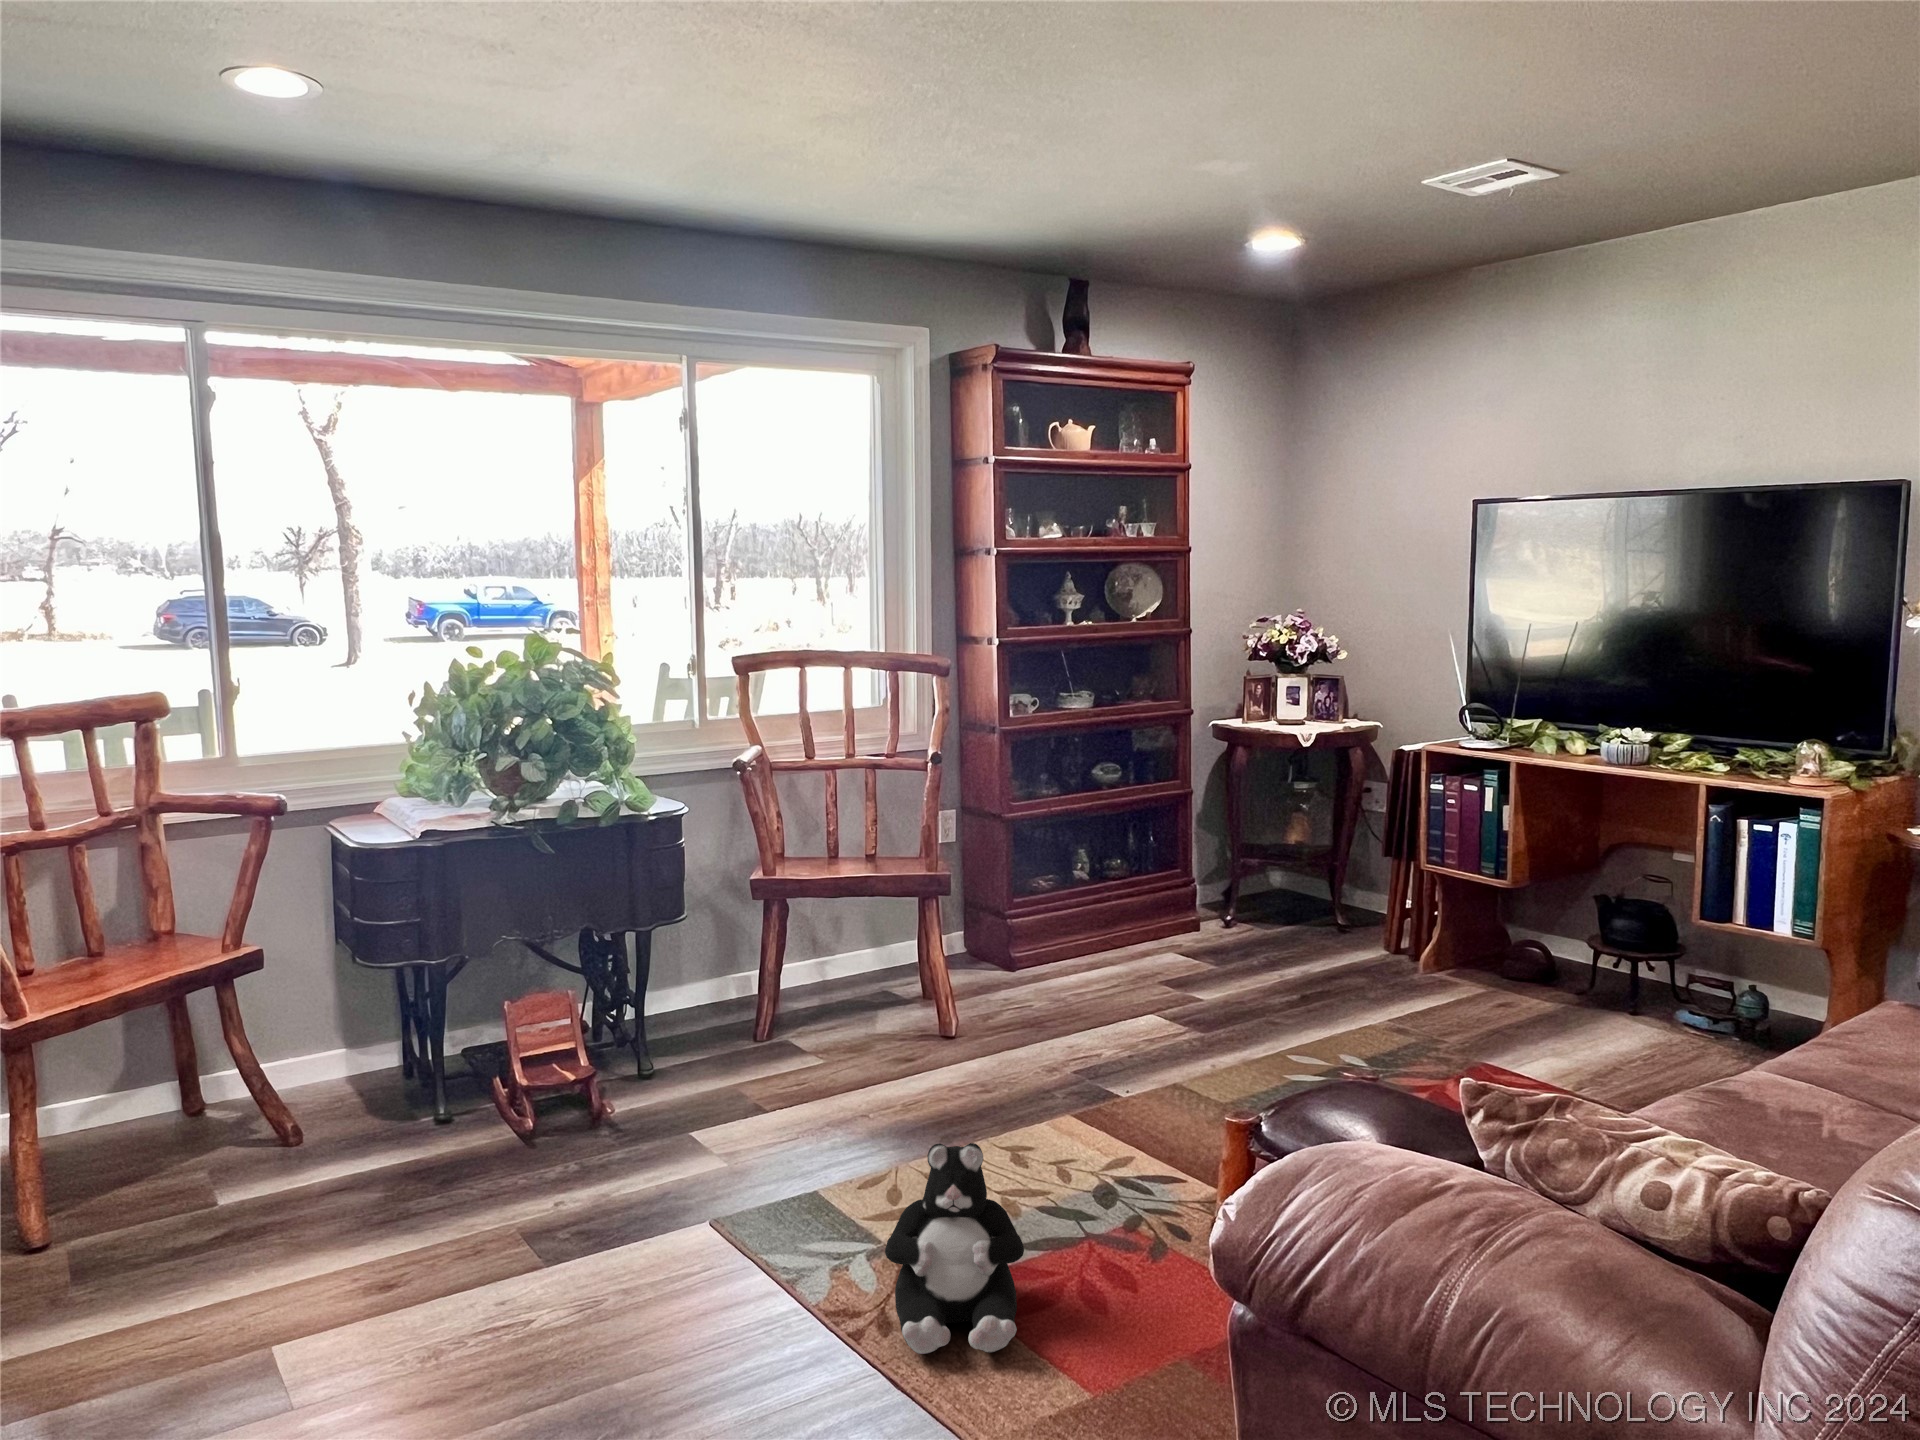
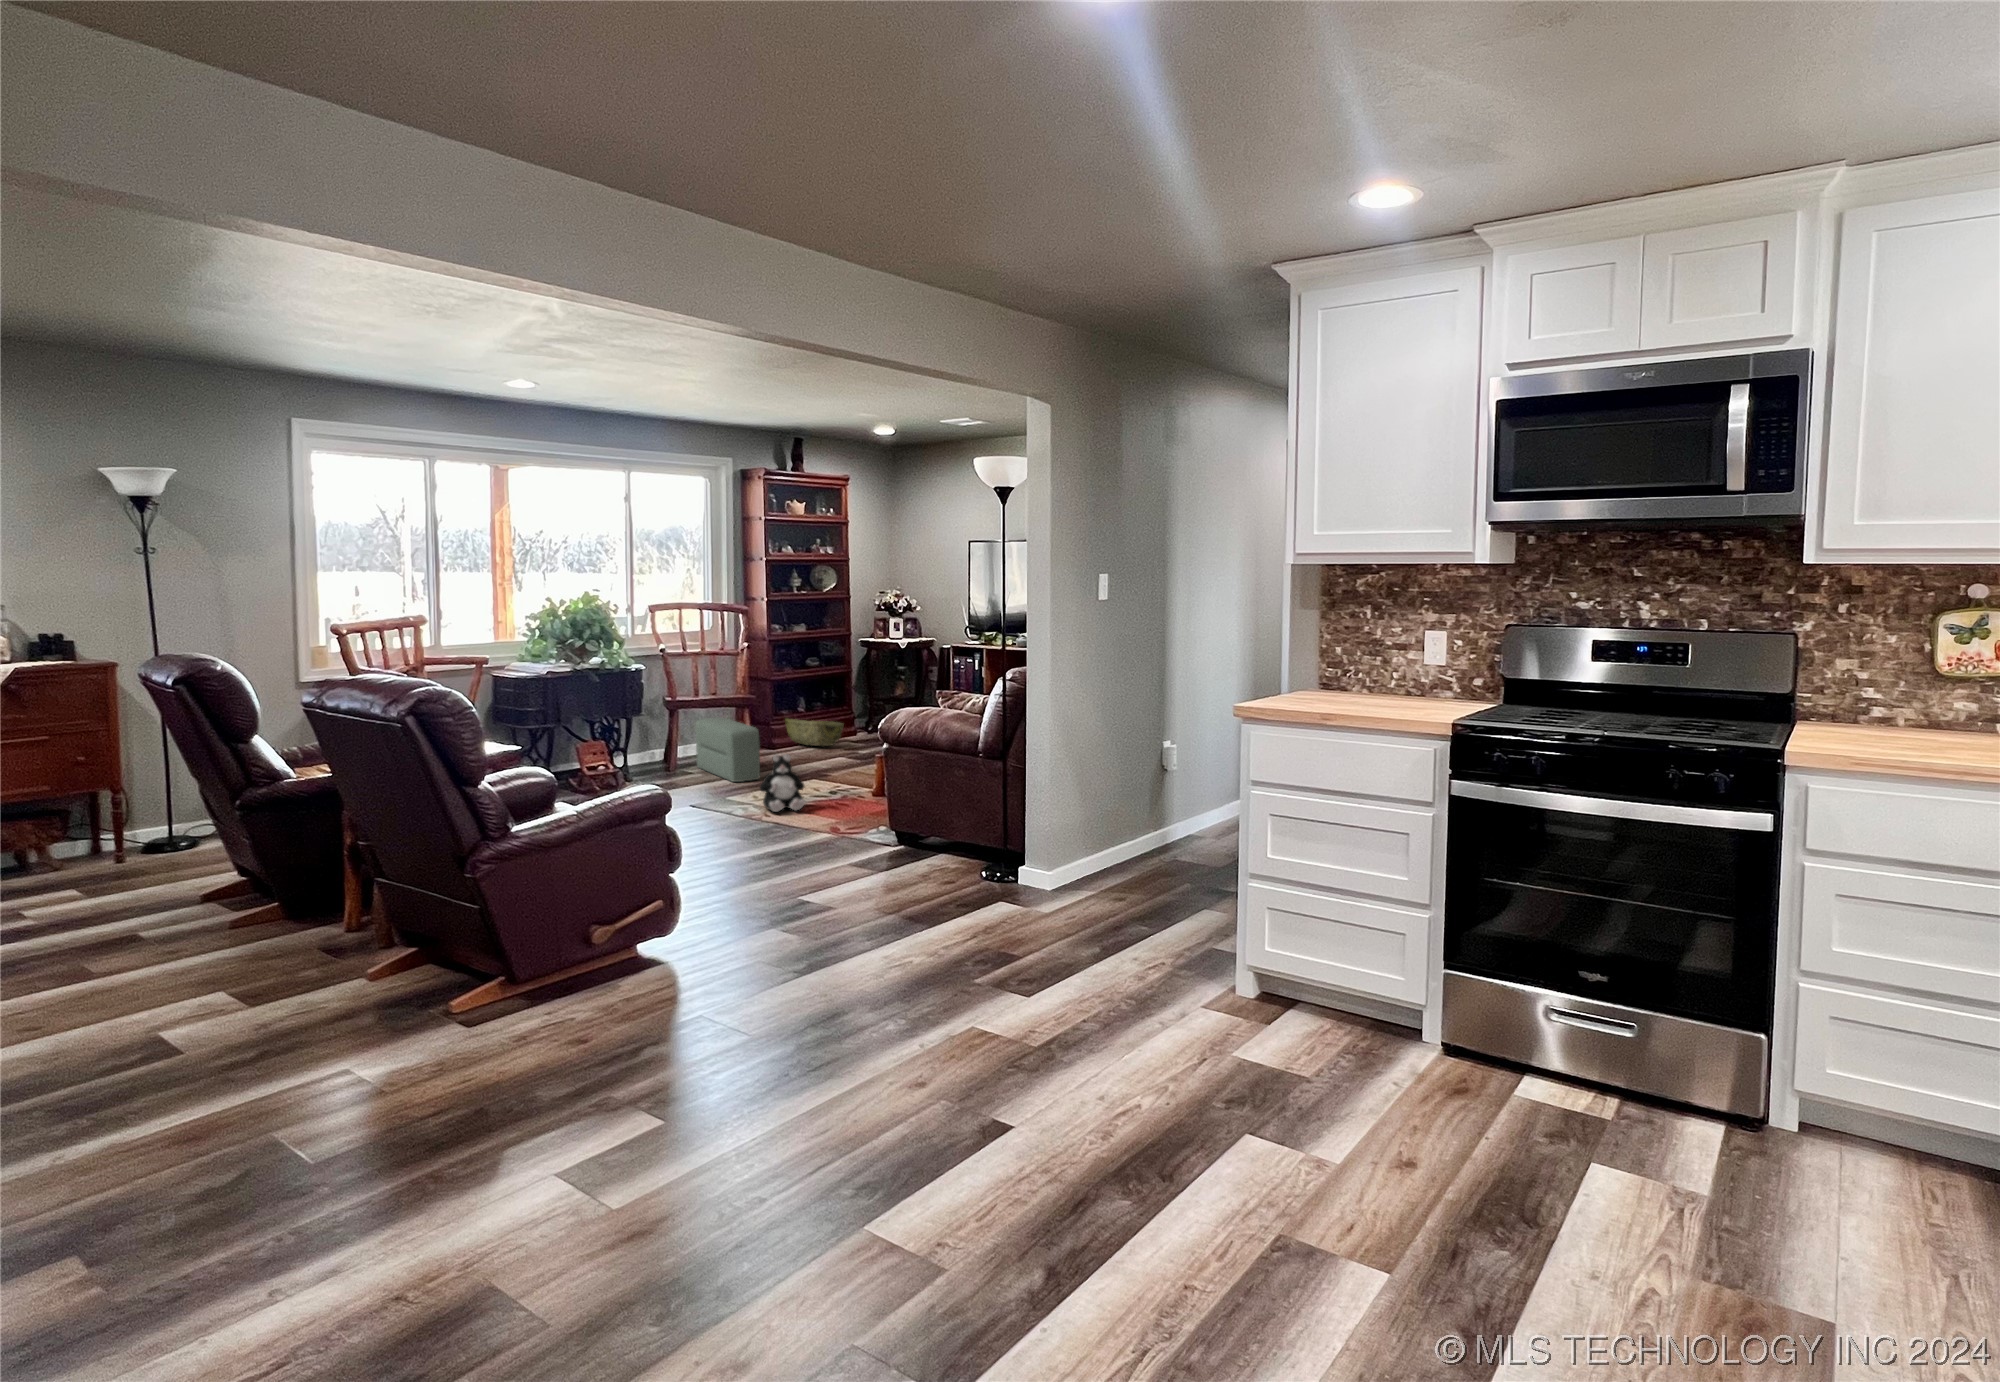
woven basket: none [1039,900,1168,974] -> present [785,719,844,746]
pouf: none [813,925,941,1123] -> present [695,717,760,782]

